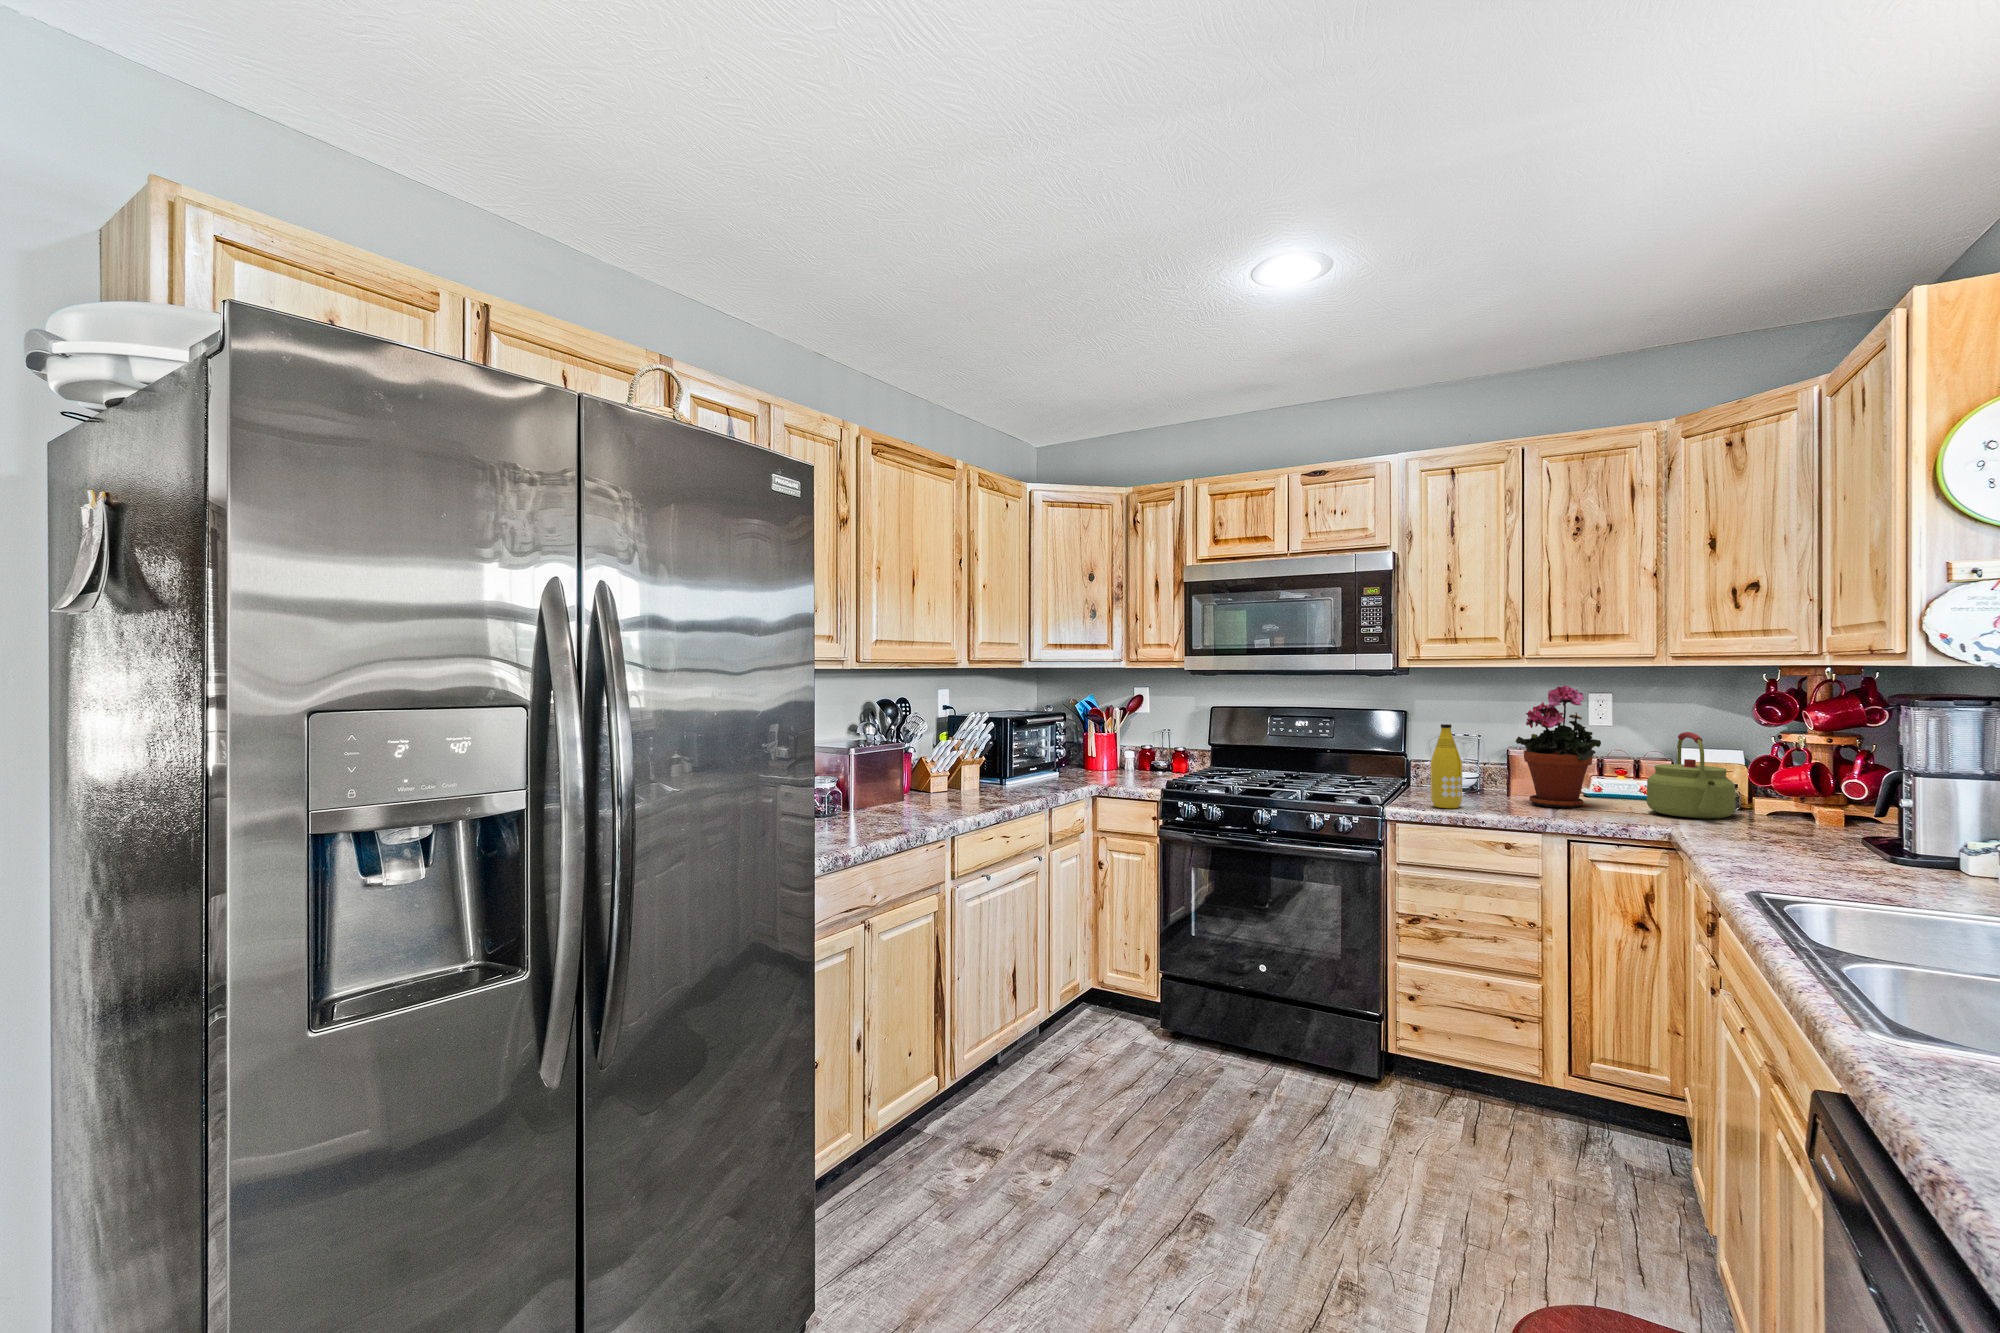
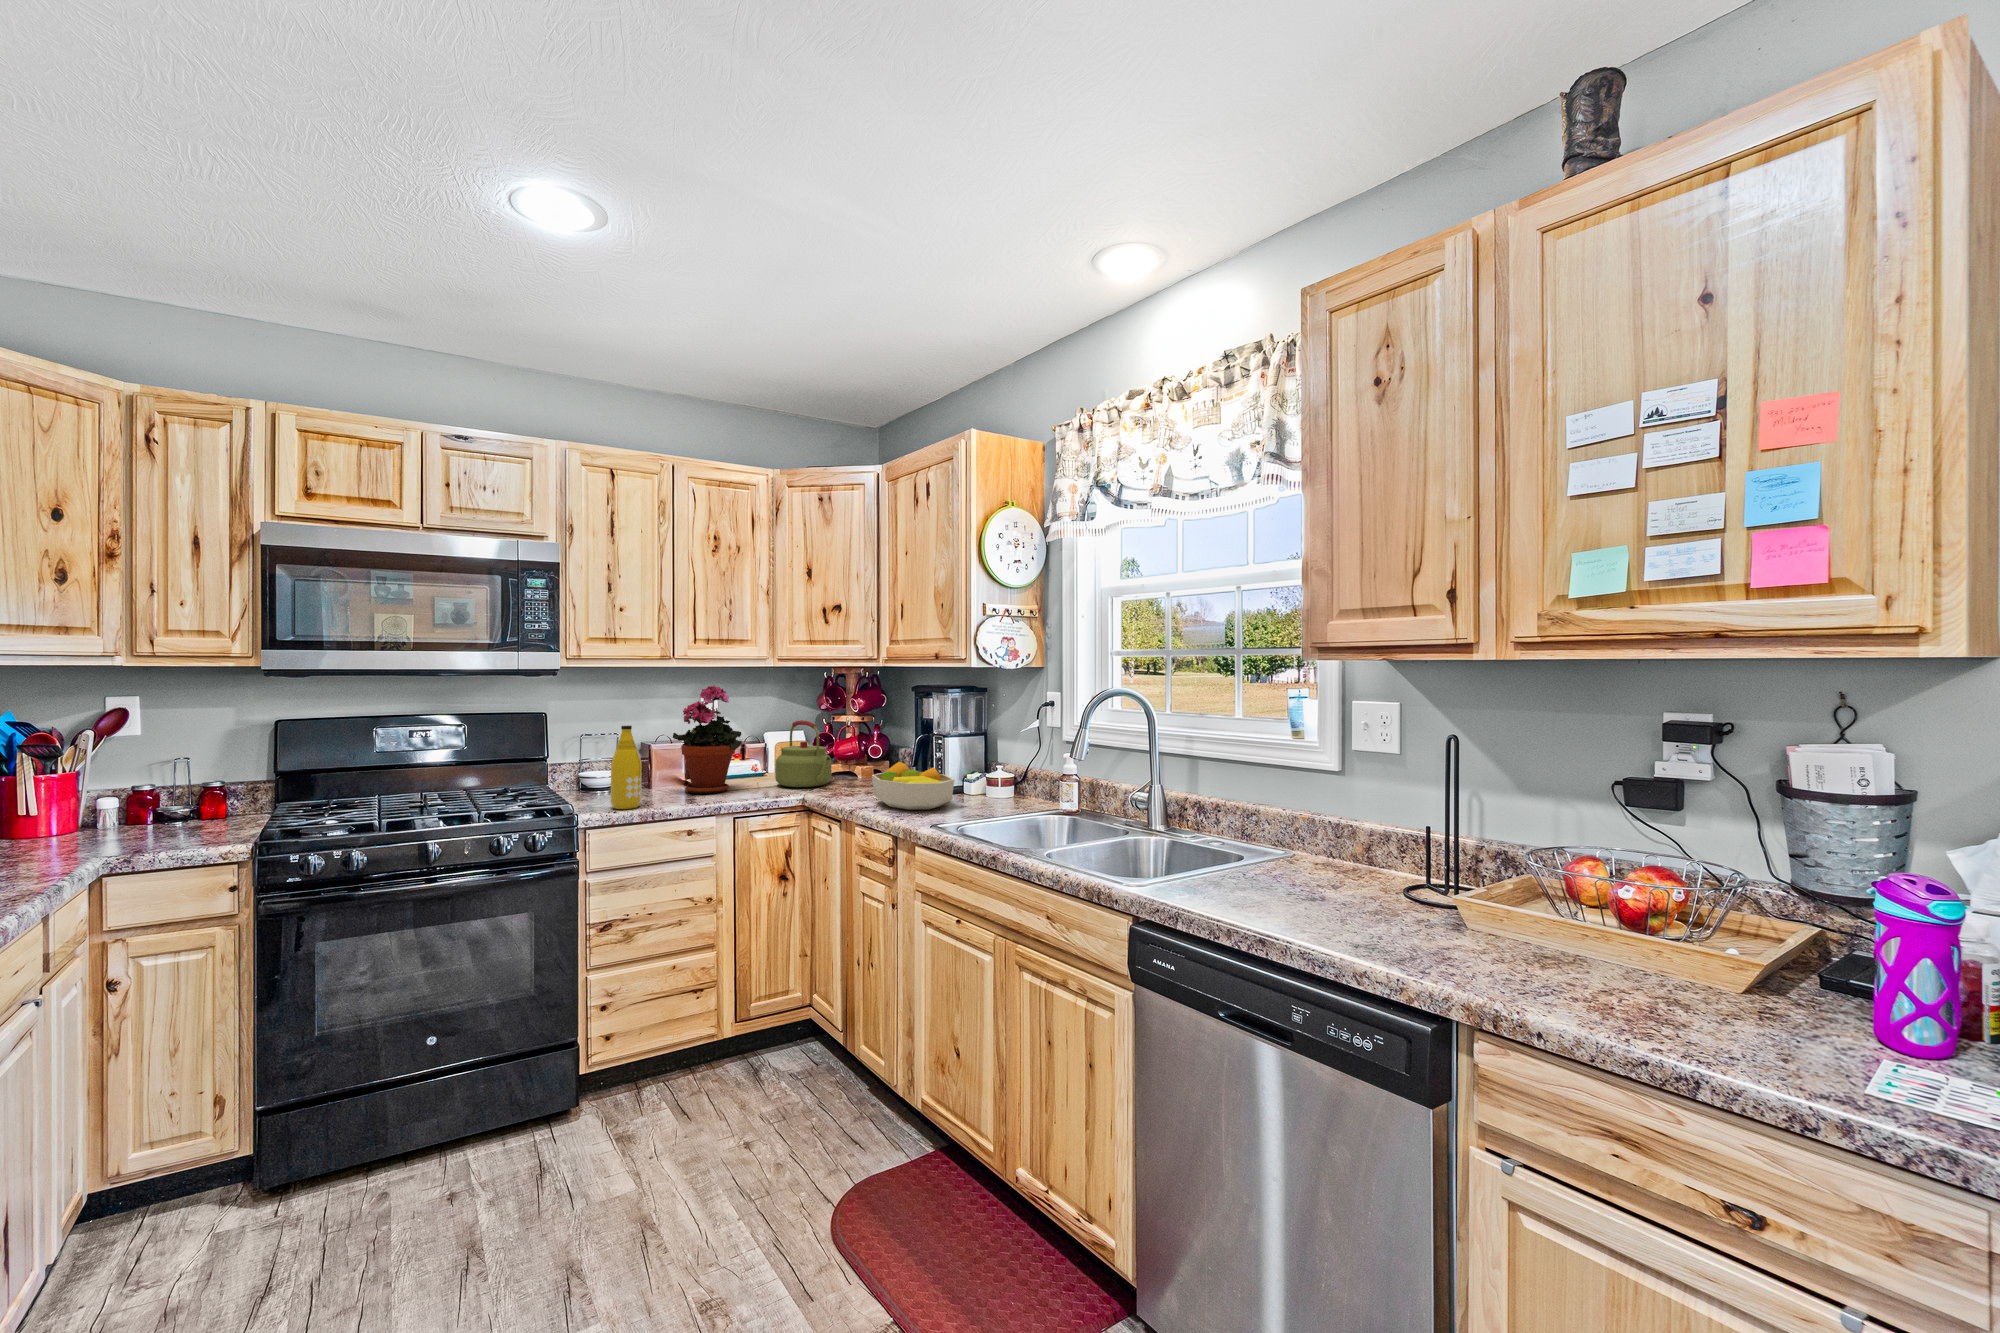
fruit bowl: none [1728,795,1872,867] -> present [872,762,954,810]

